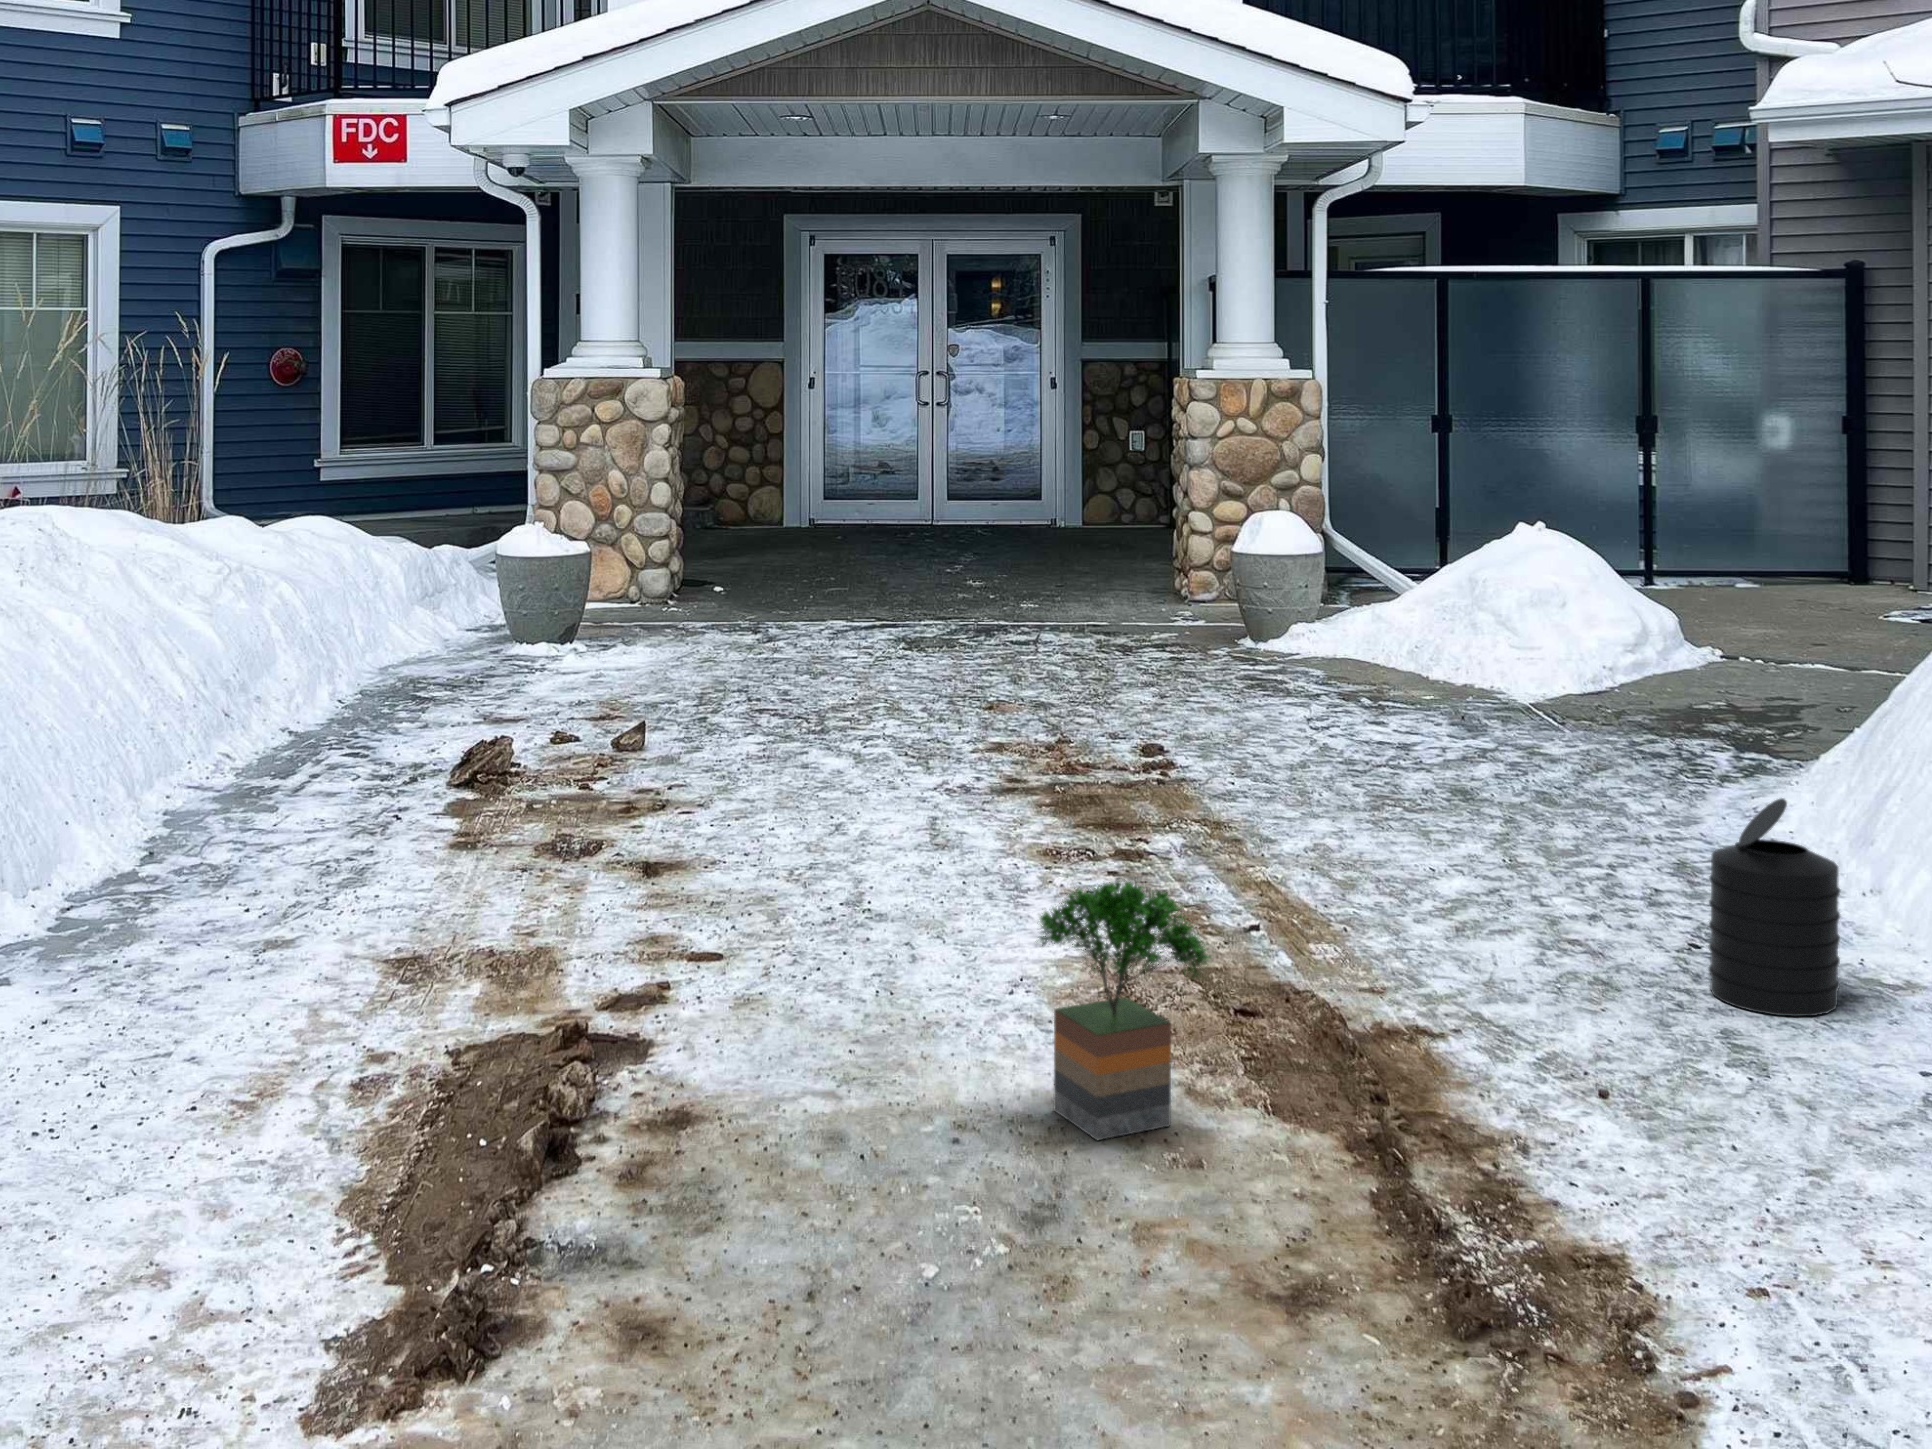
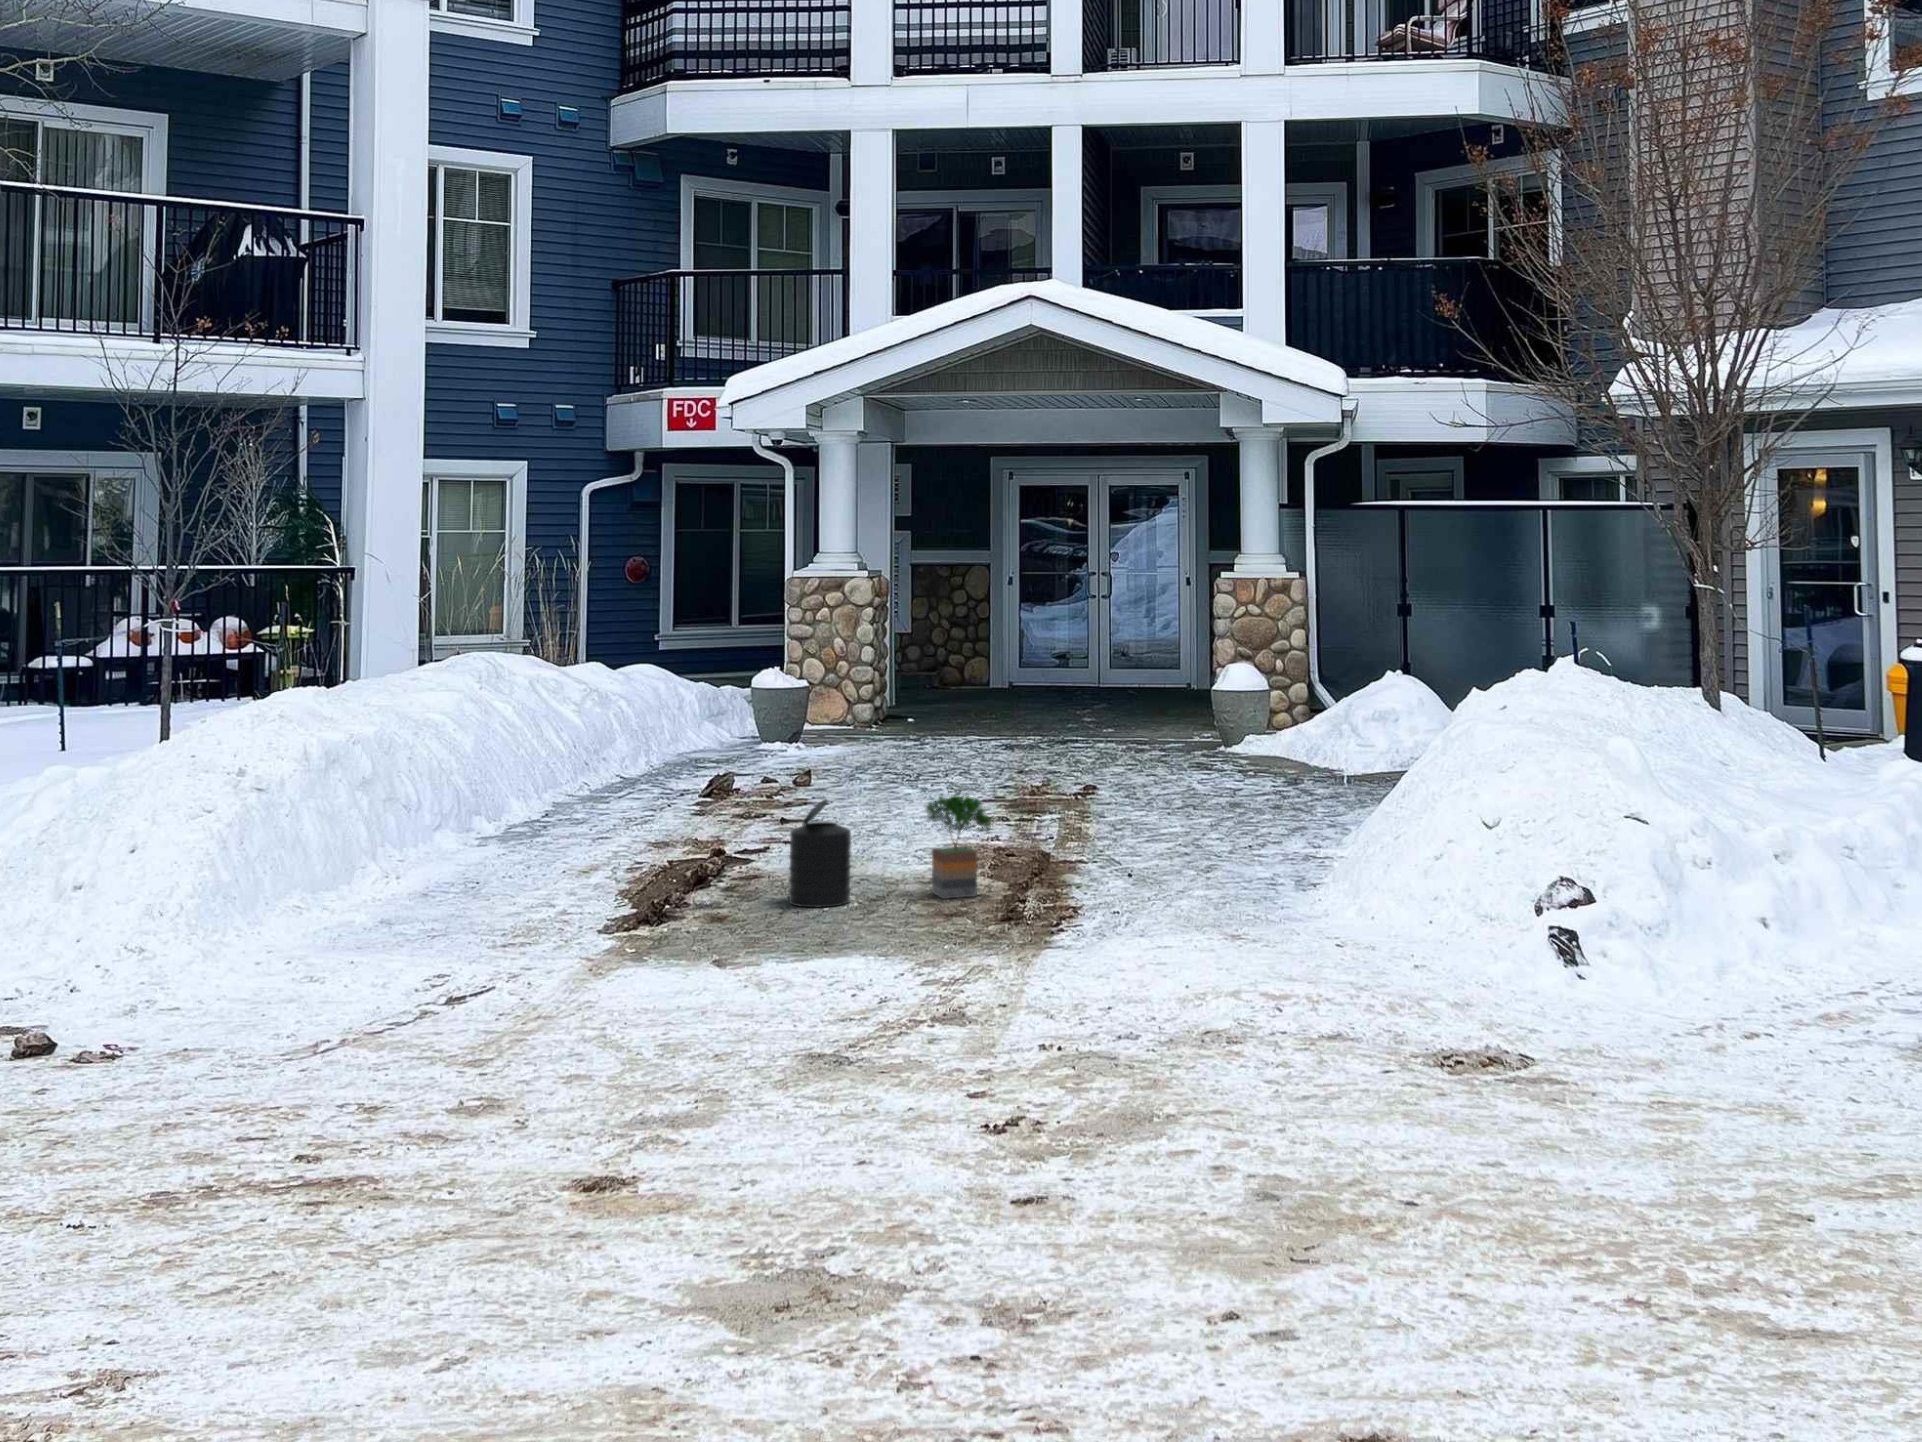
trash can: present [1708,798,1840,1017] -> present [789,799,851,907]

